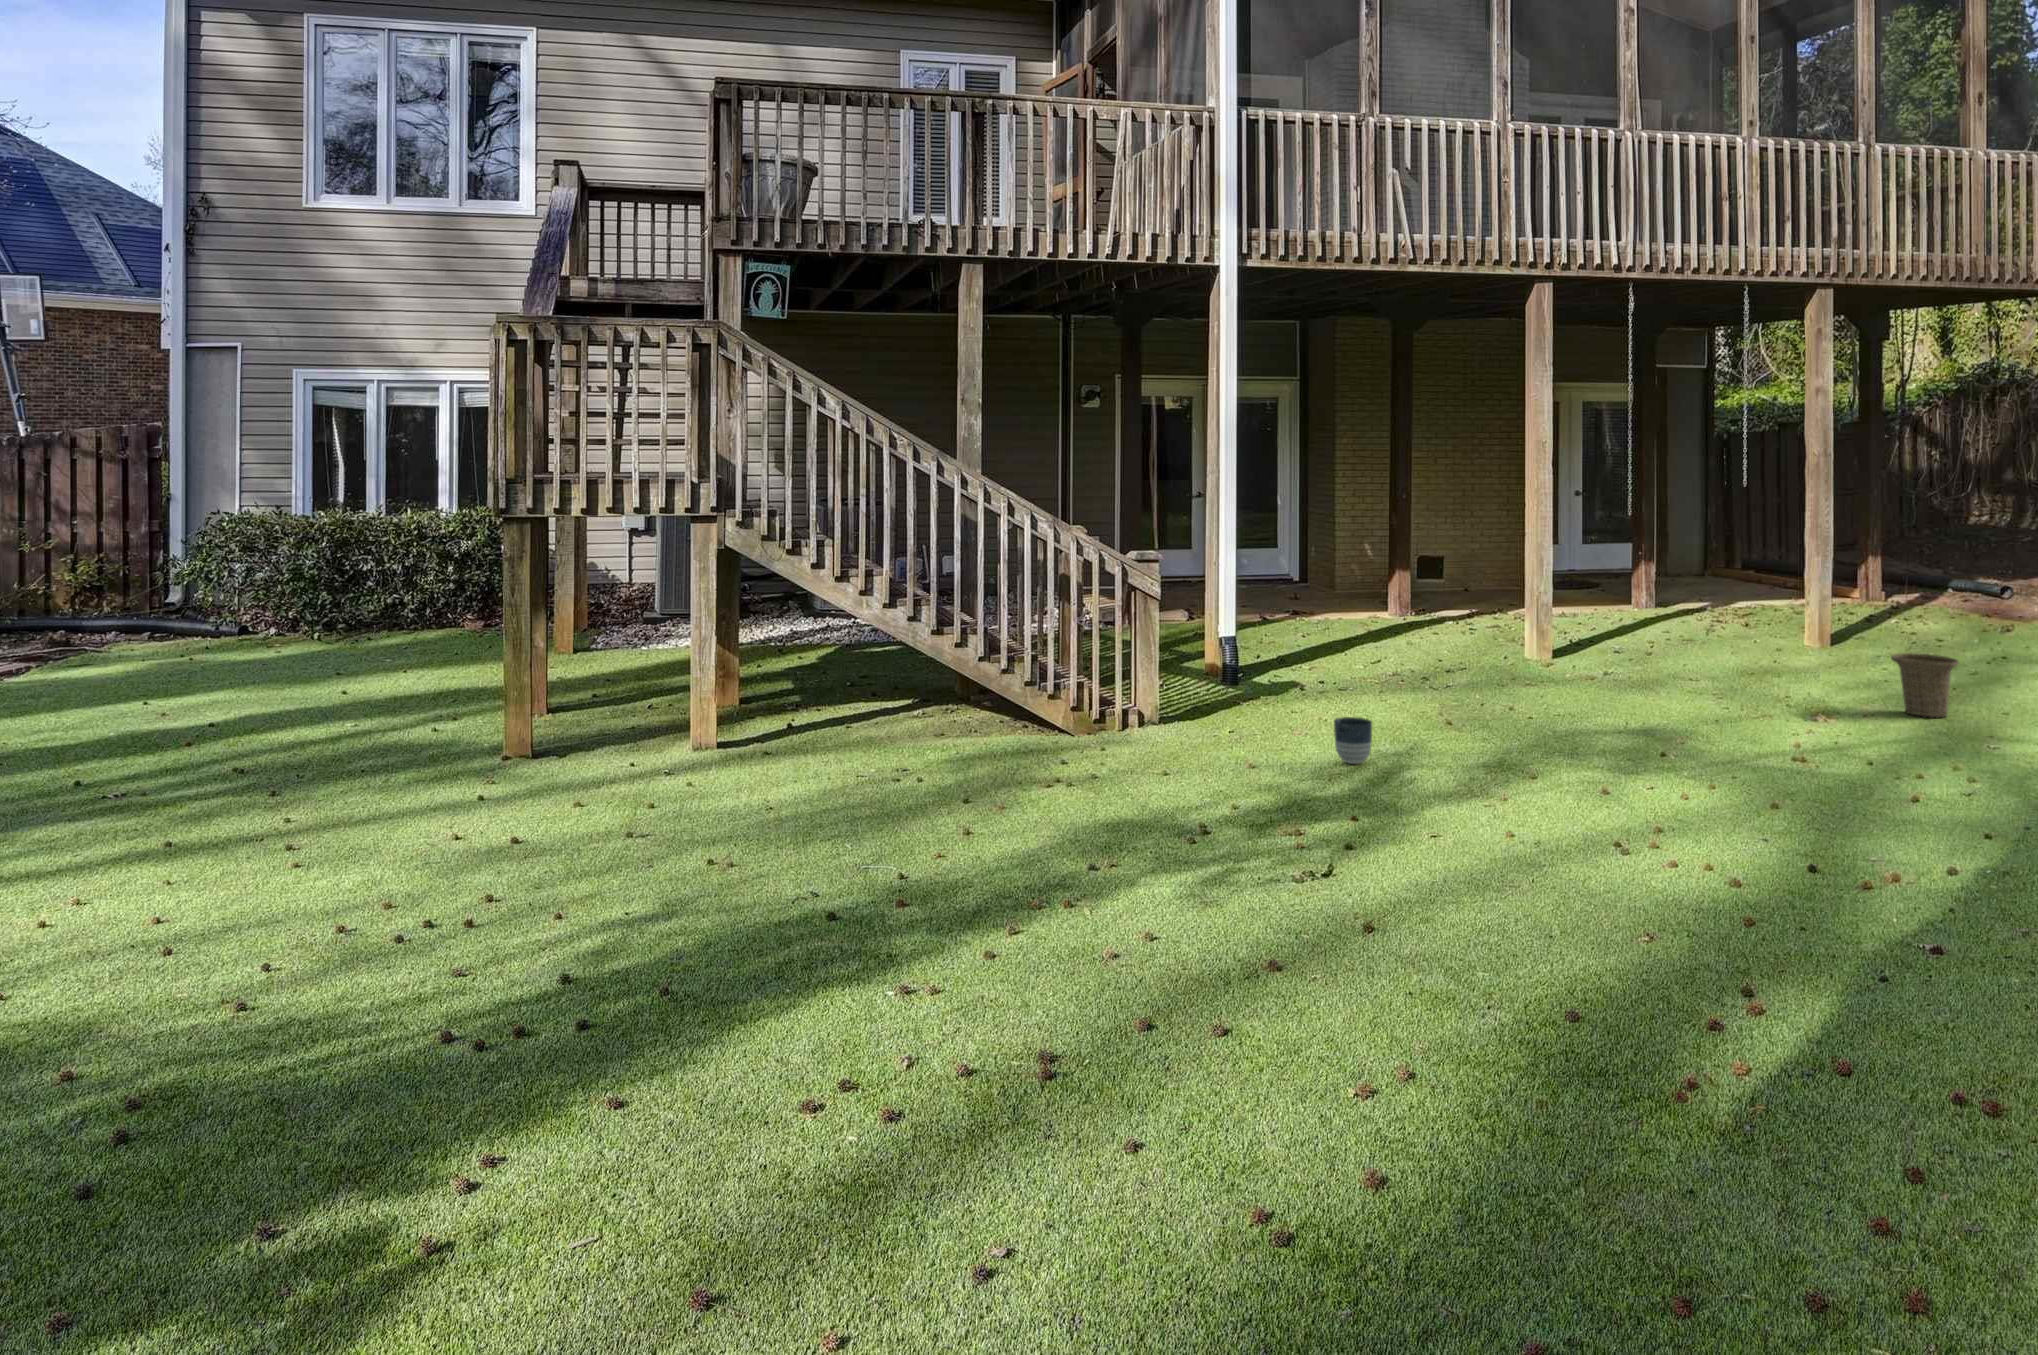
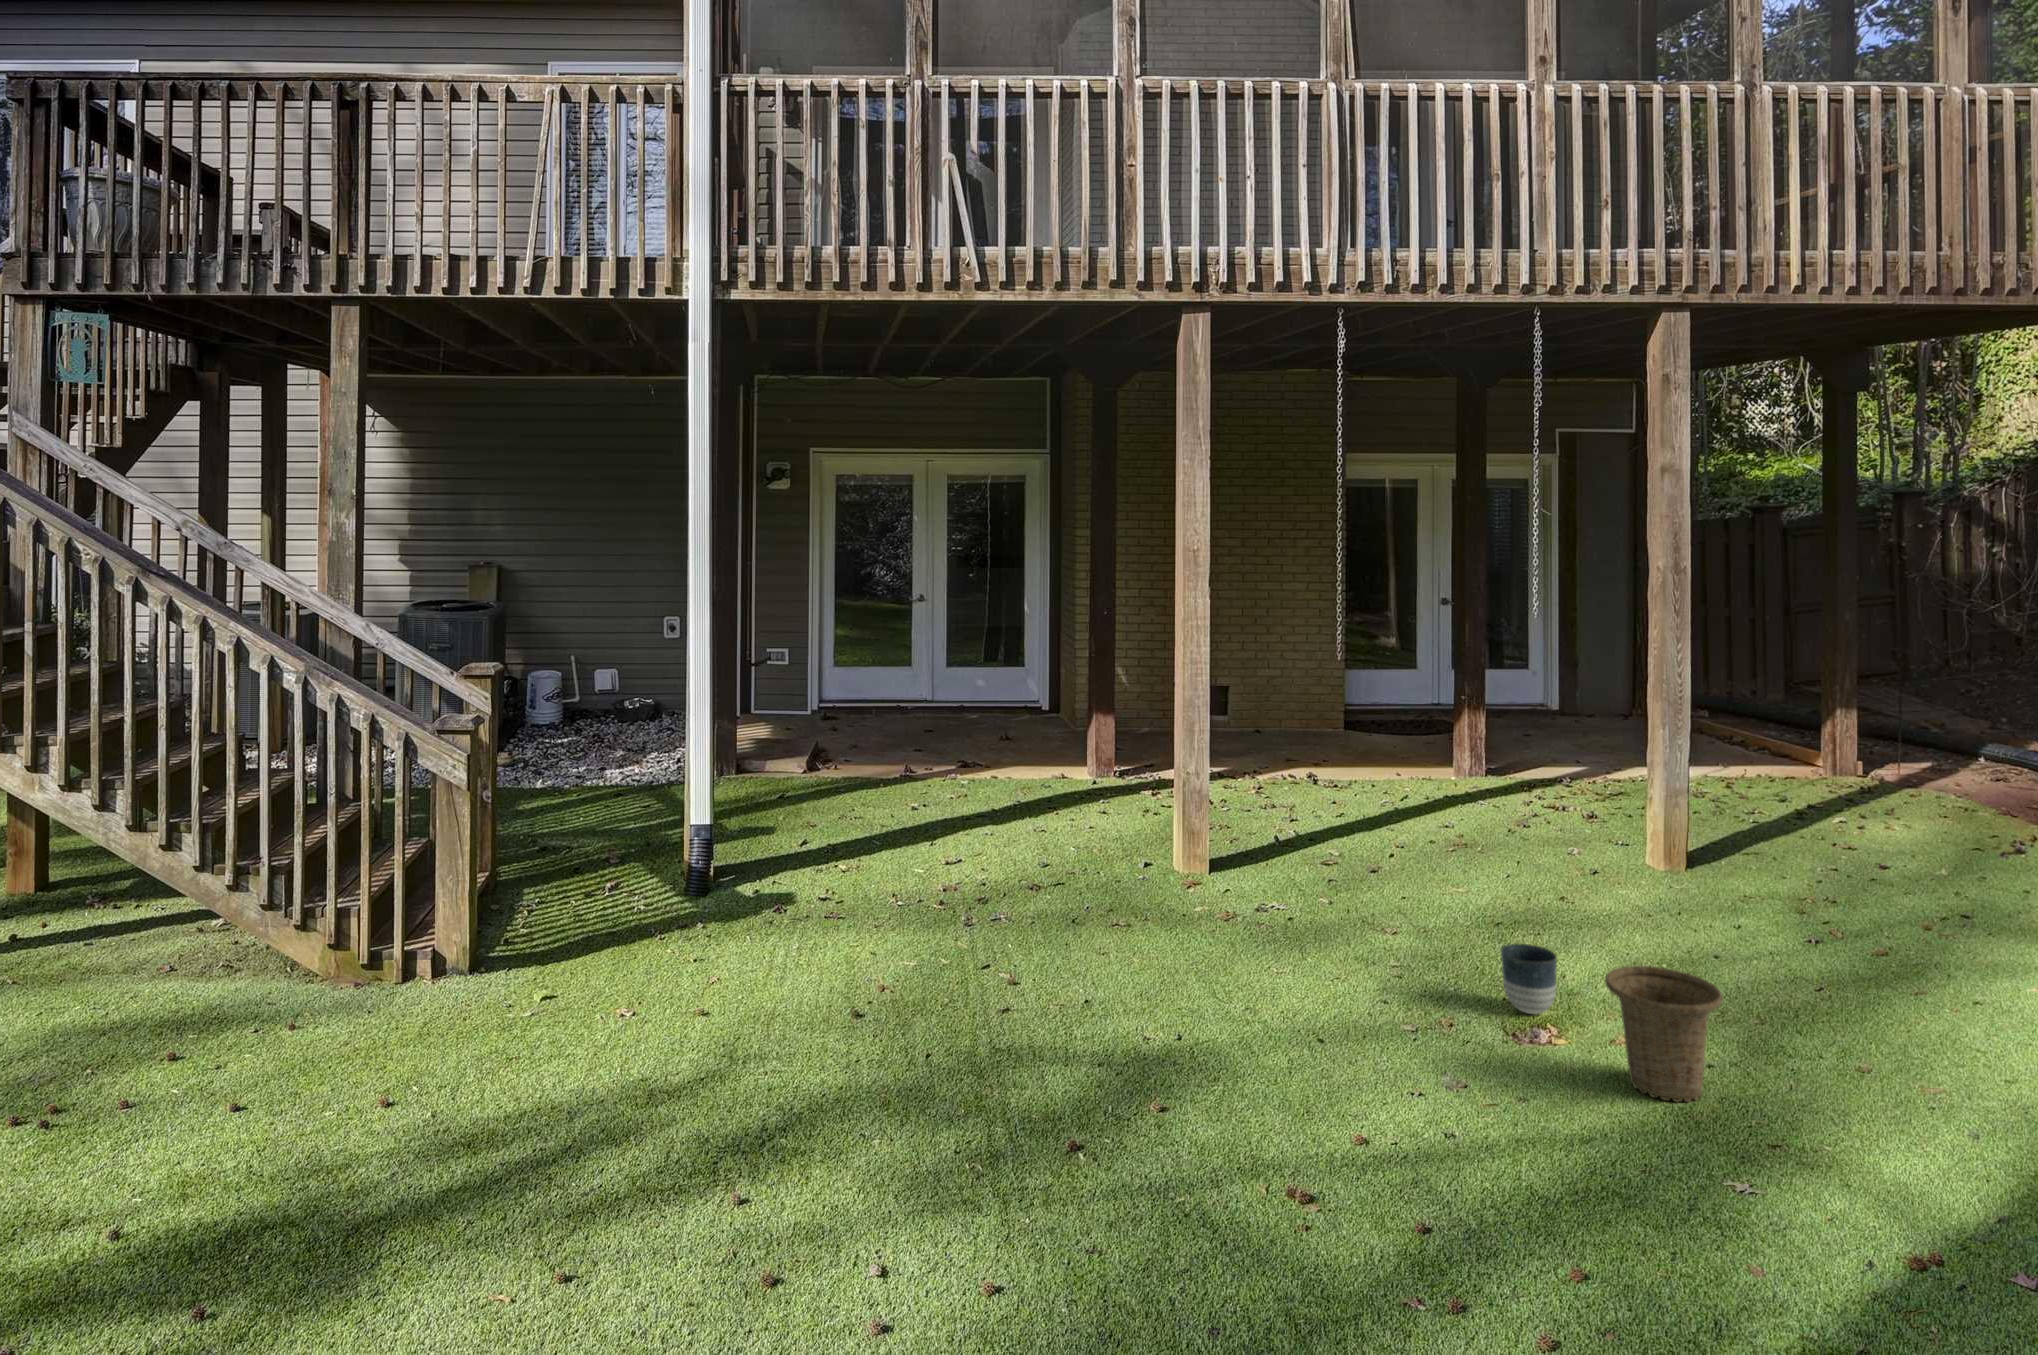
planter: present [1334,717,1372,764] -> present [1501,944,1557,1014]

